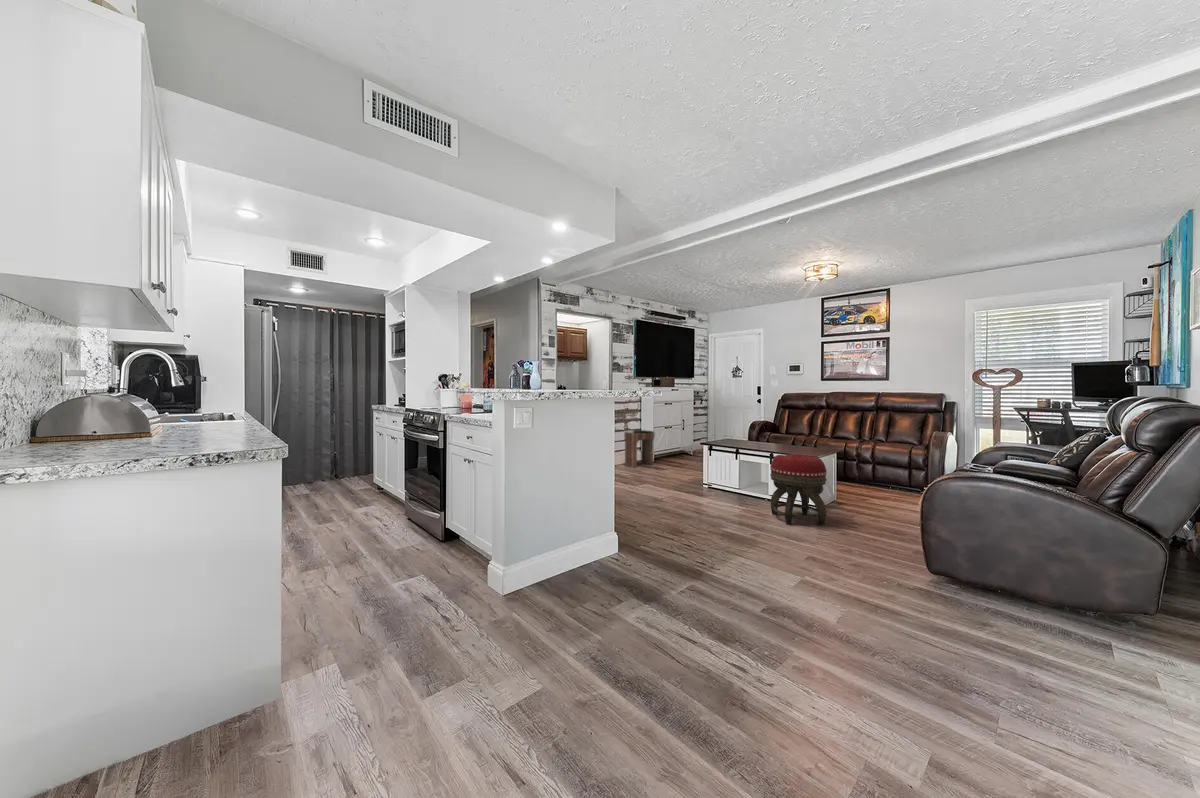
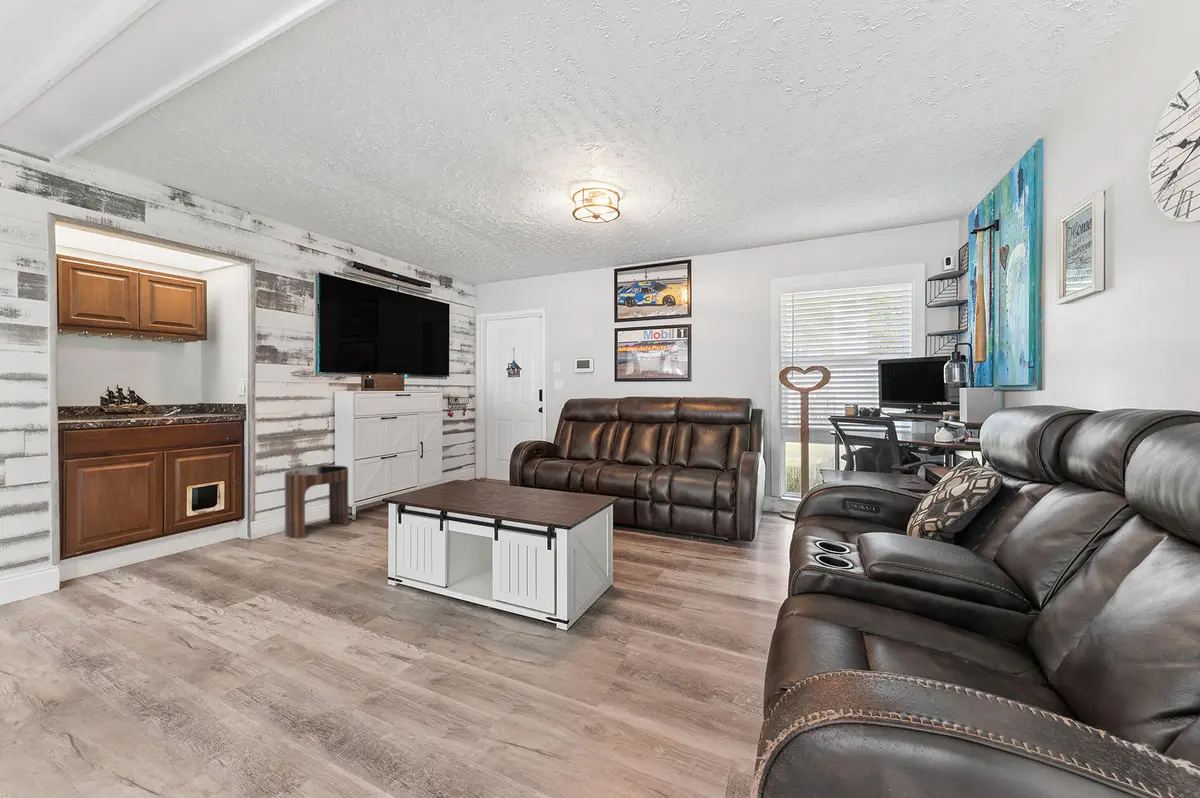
footstool: present [770,454,827,525] -> none [465,529,574,706]

